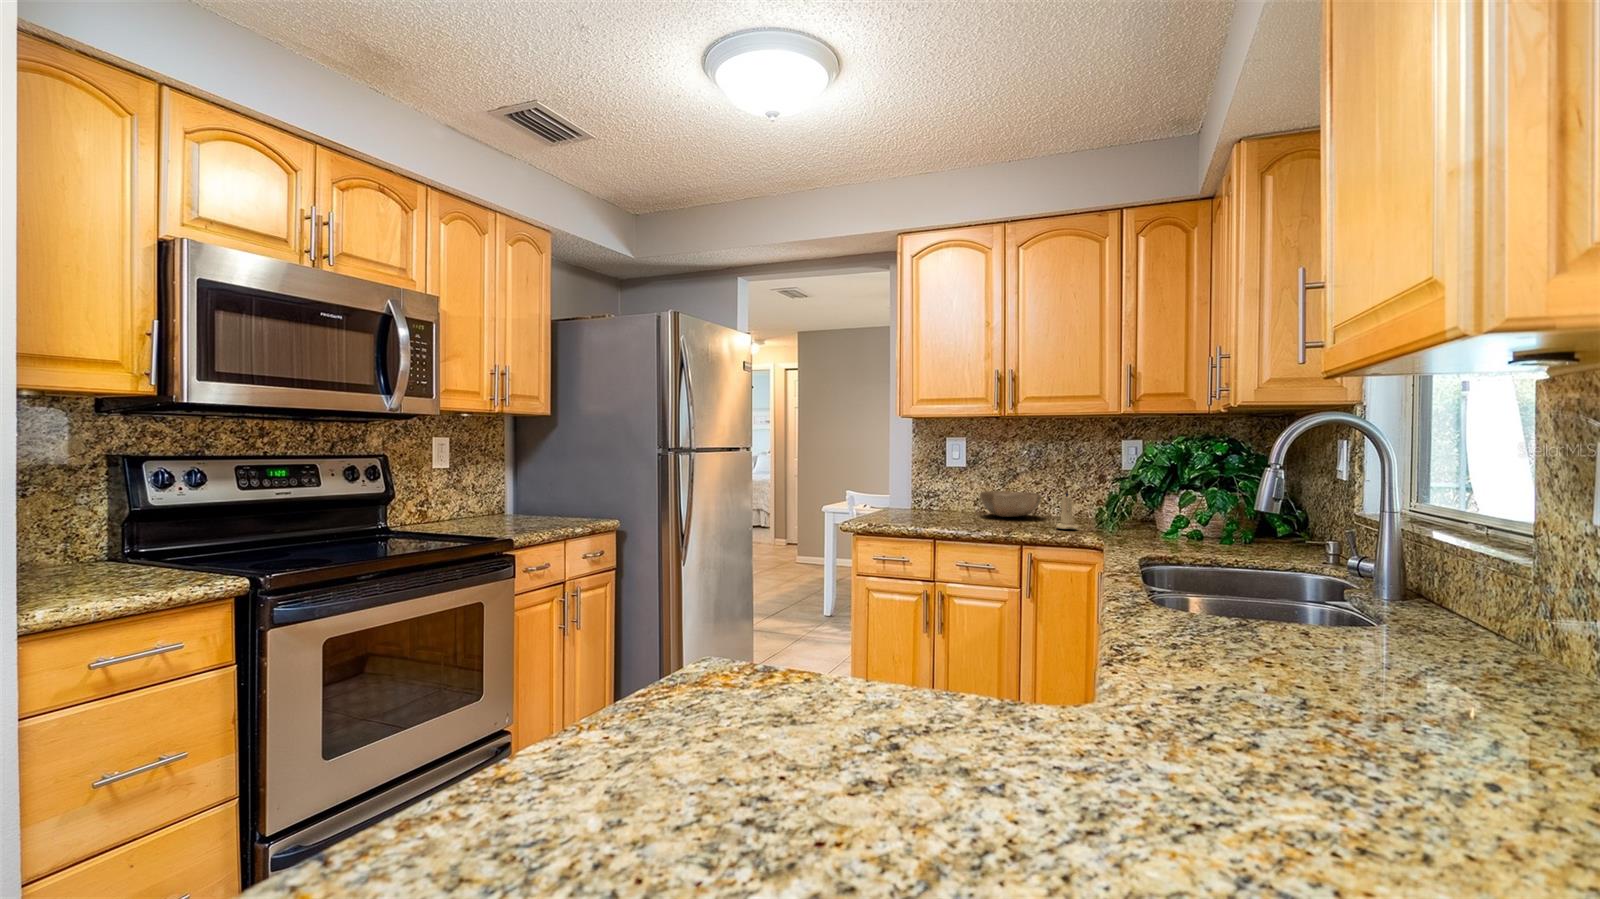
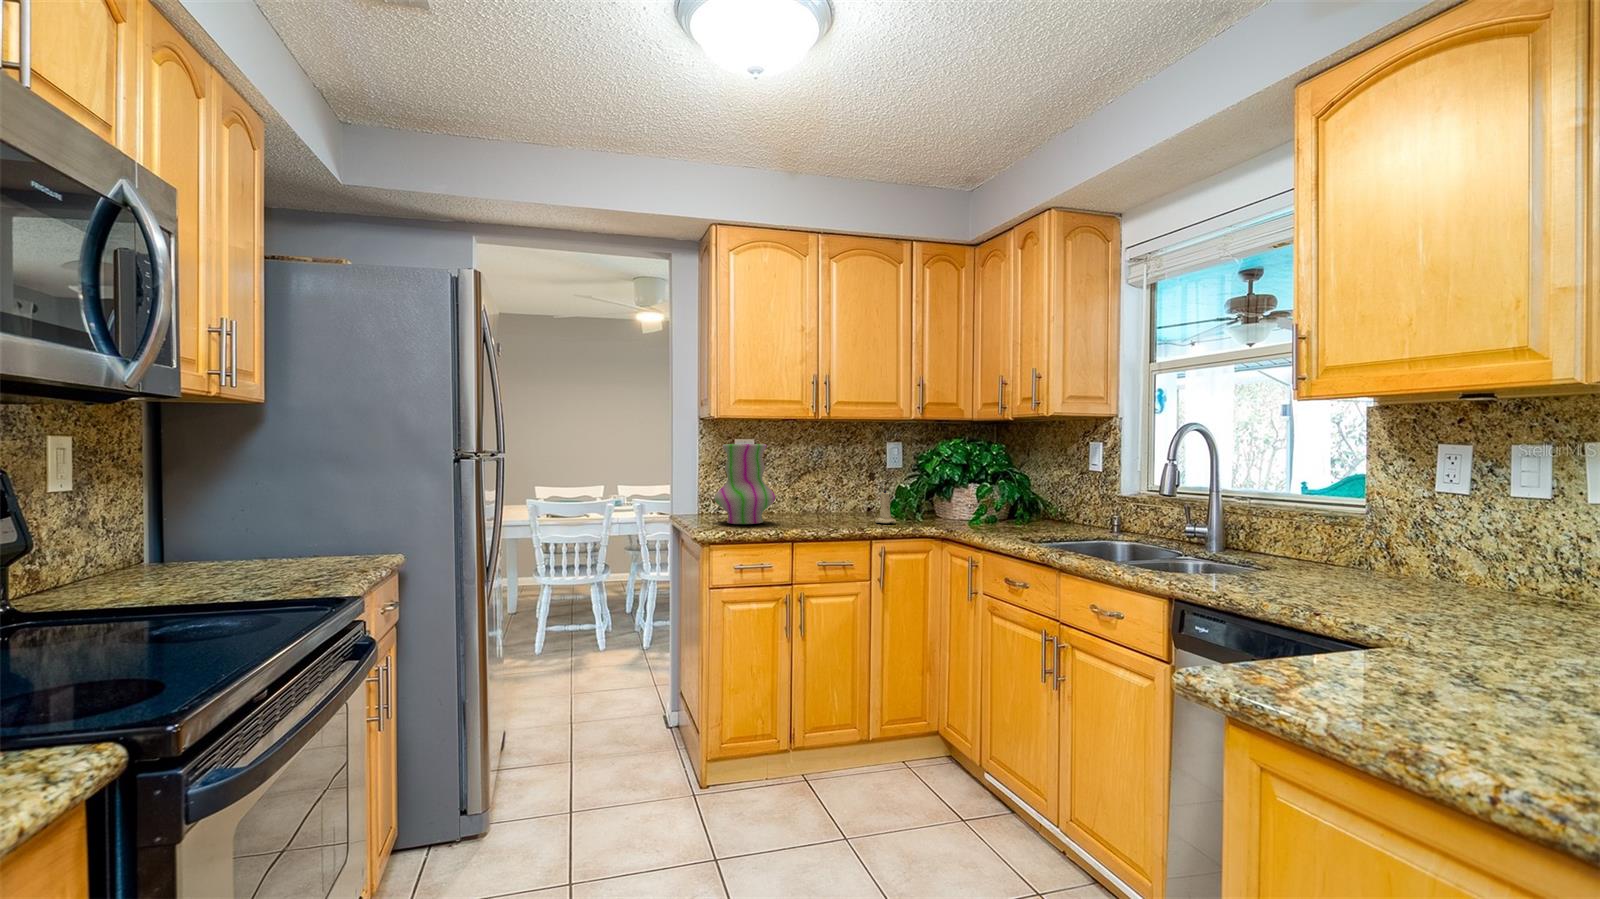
vase: none [892,442,951,519] -> present [715,444,775,524]
bowl: present [980,491,1042,517] -> none [781,492,839,516]

